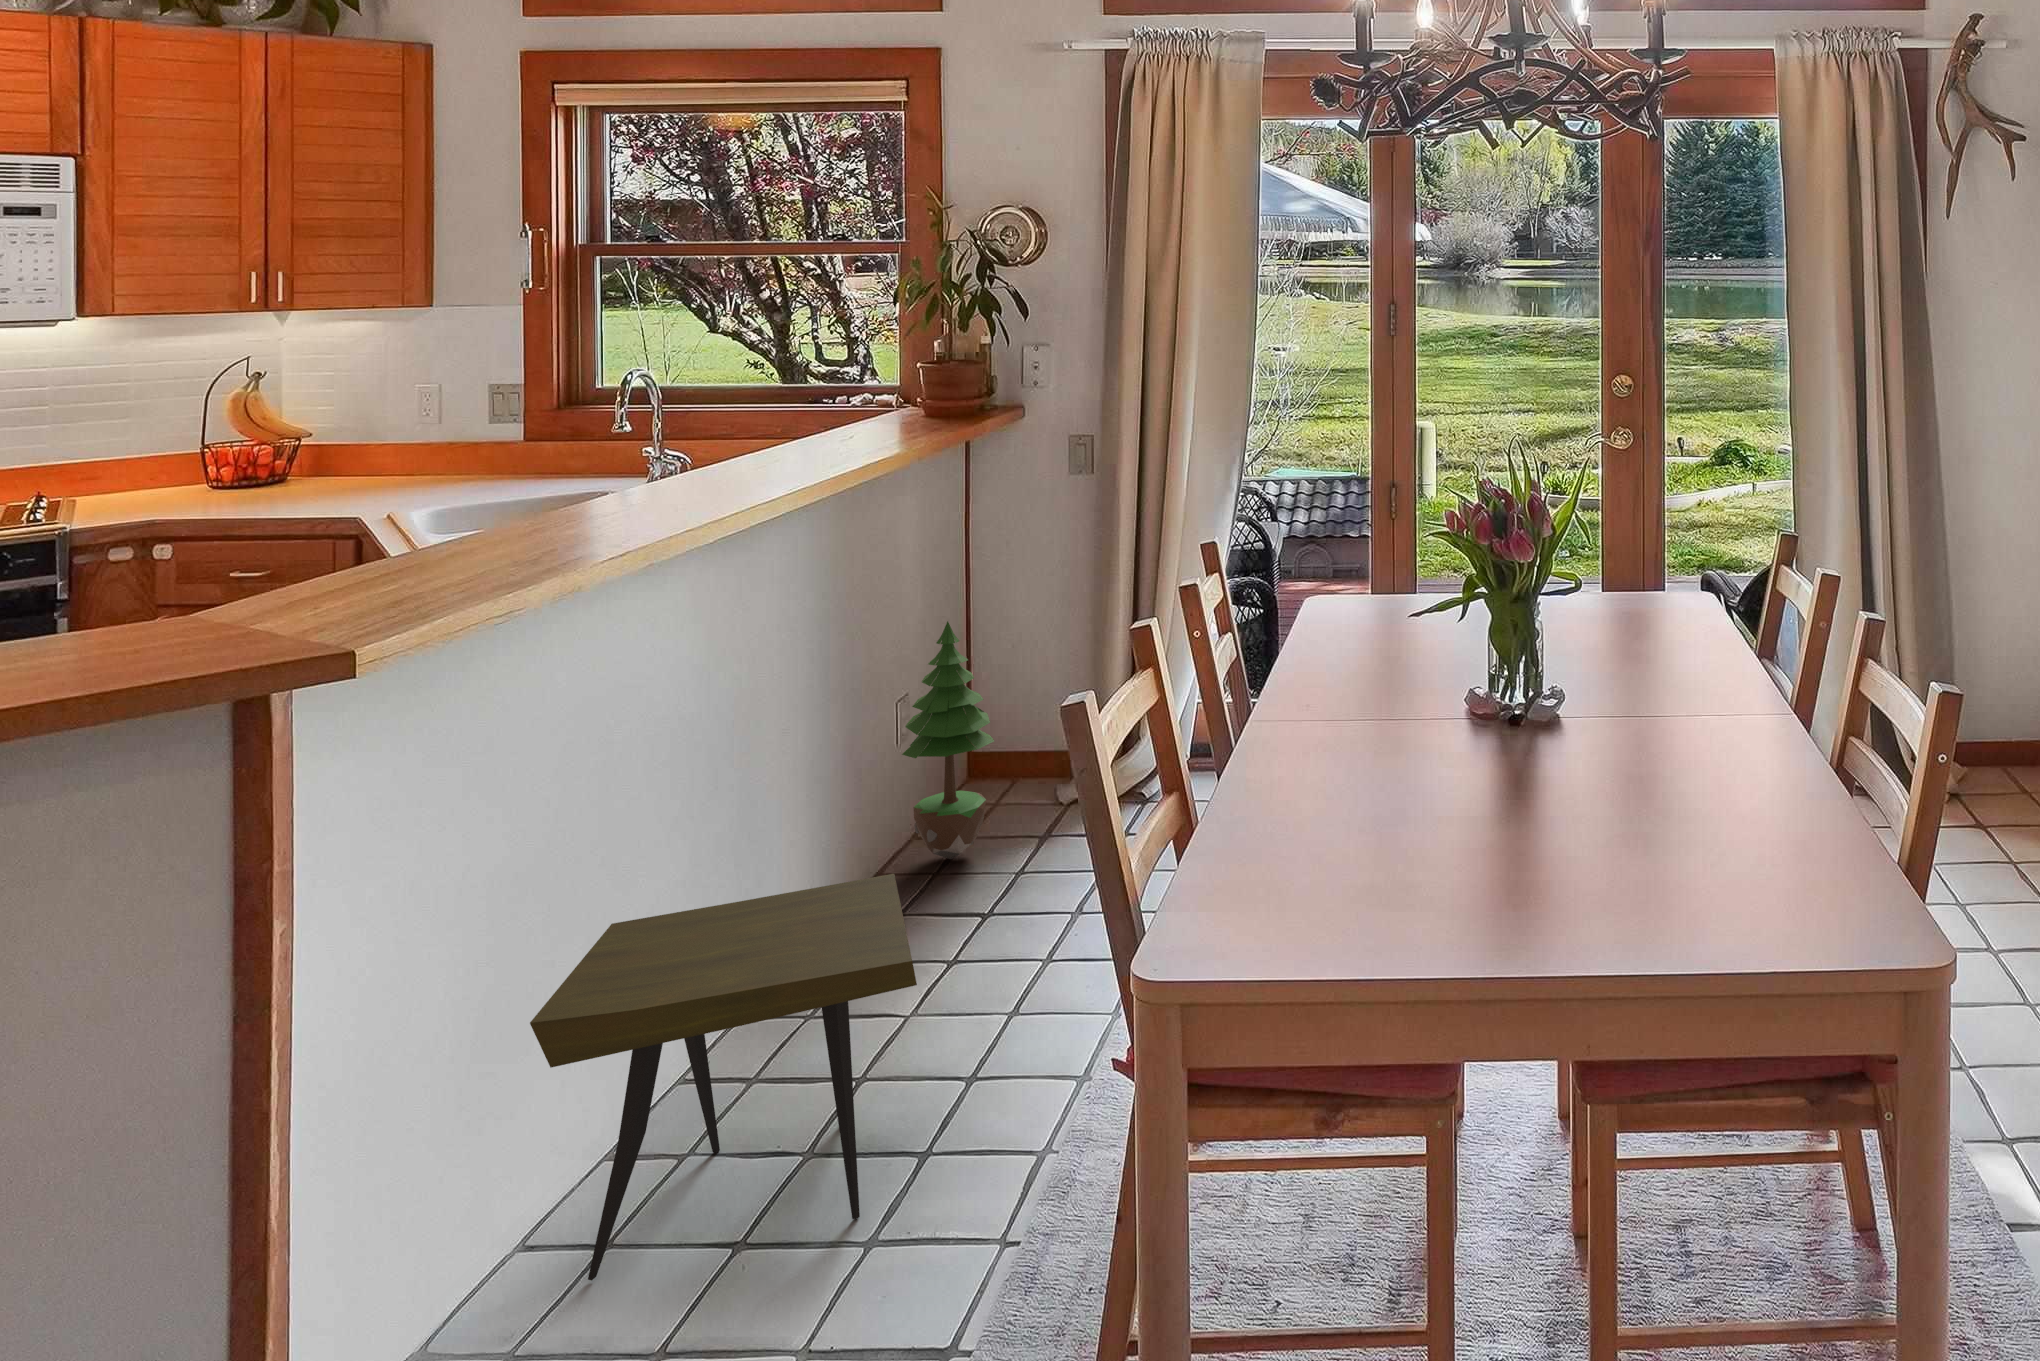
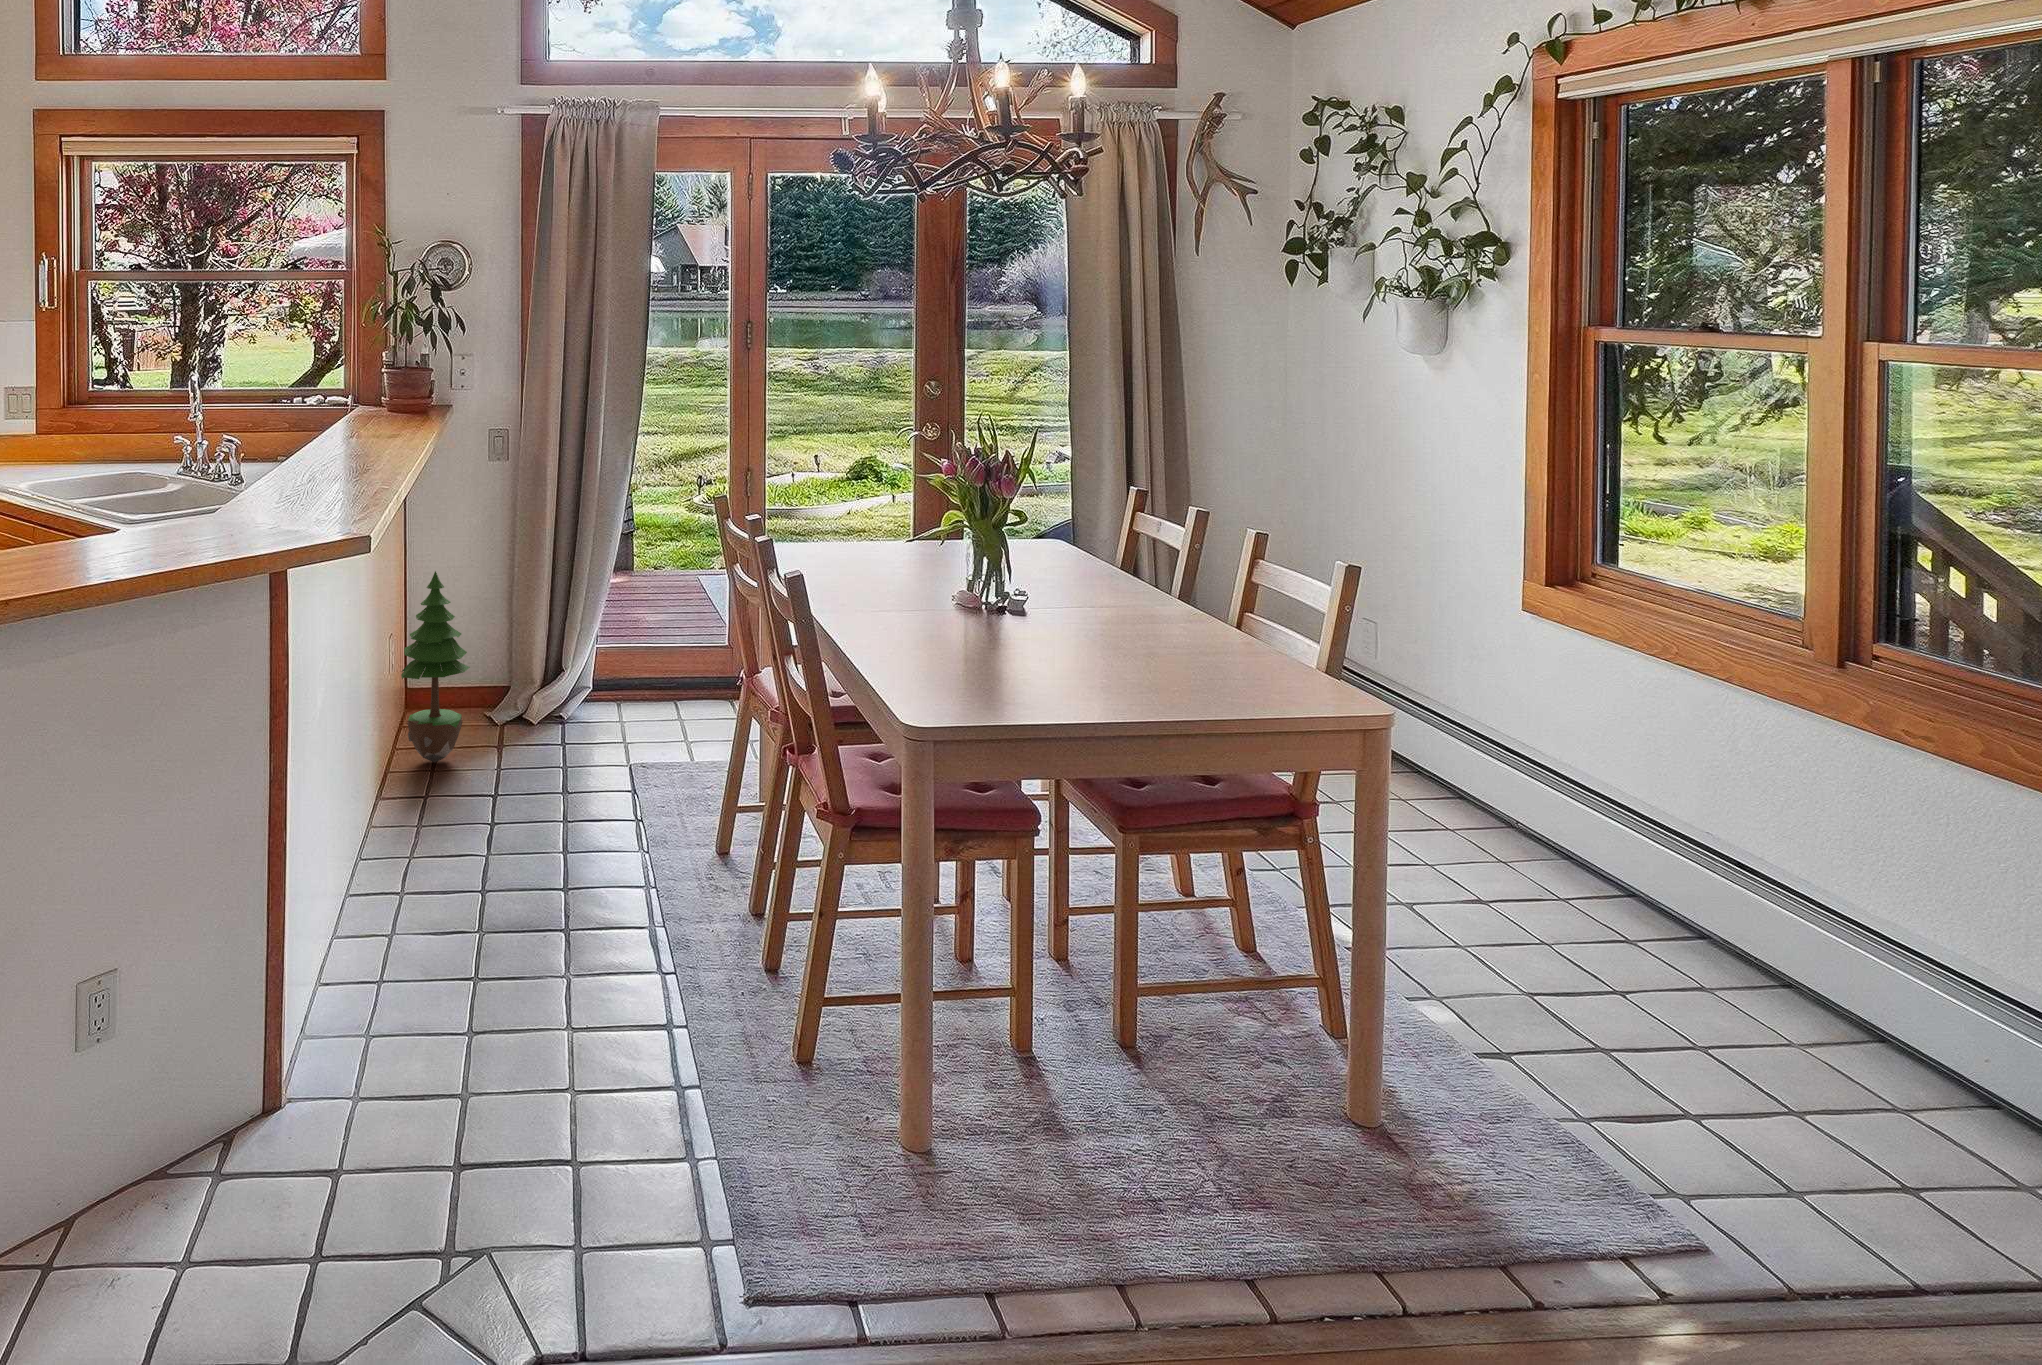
side table: present [530,874,917,1280] -> none [352,738,600,1011]

